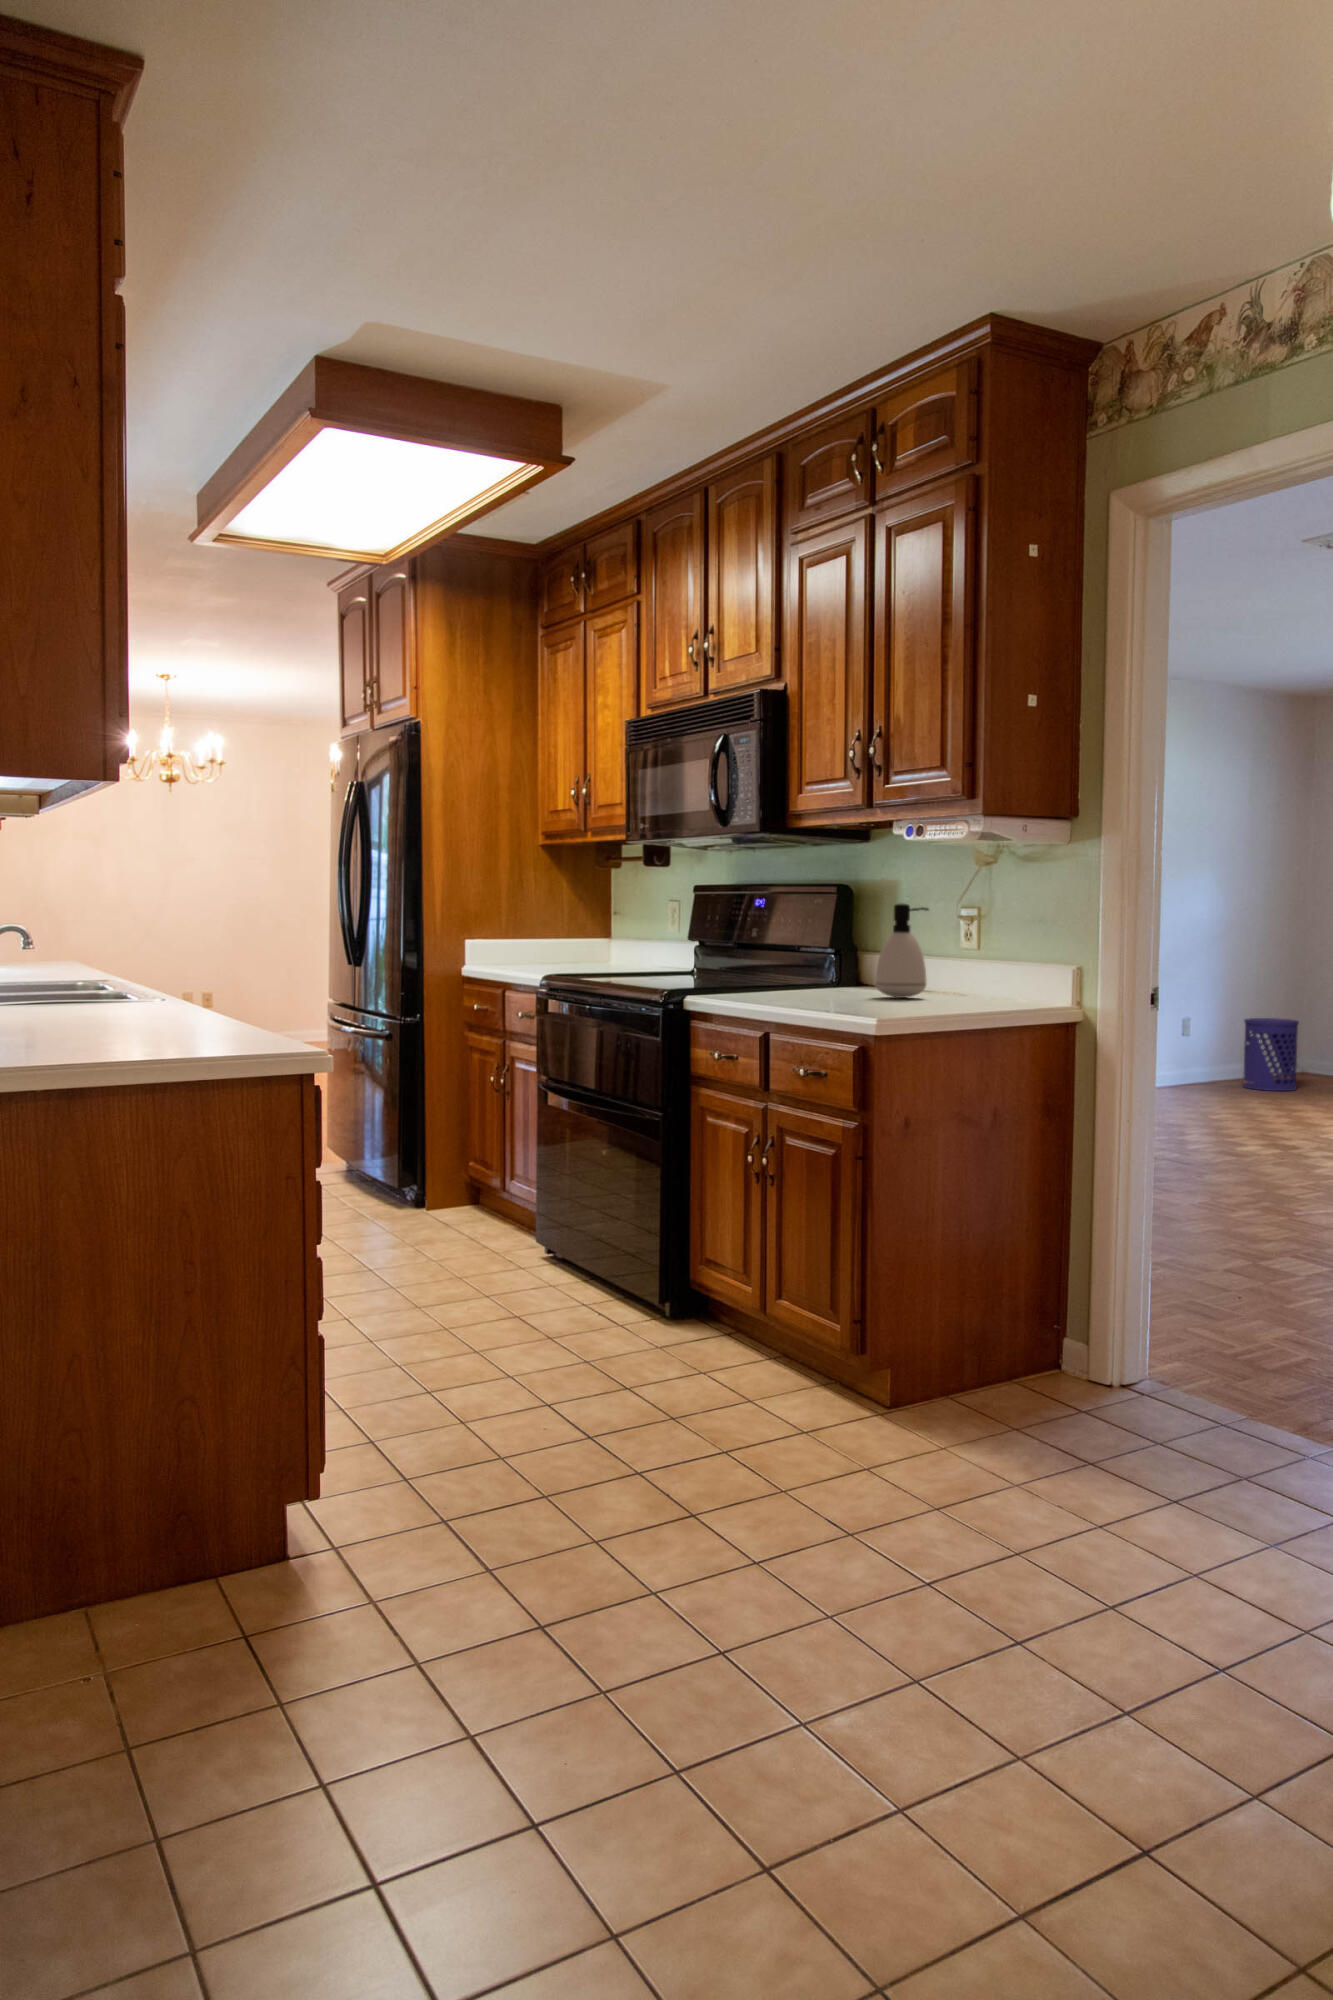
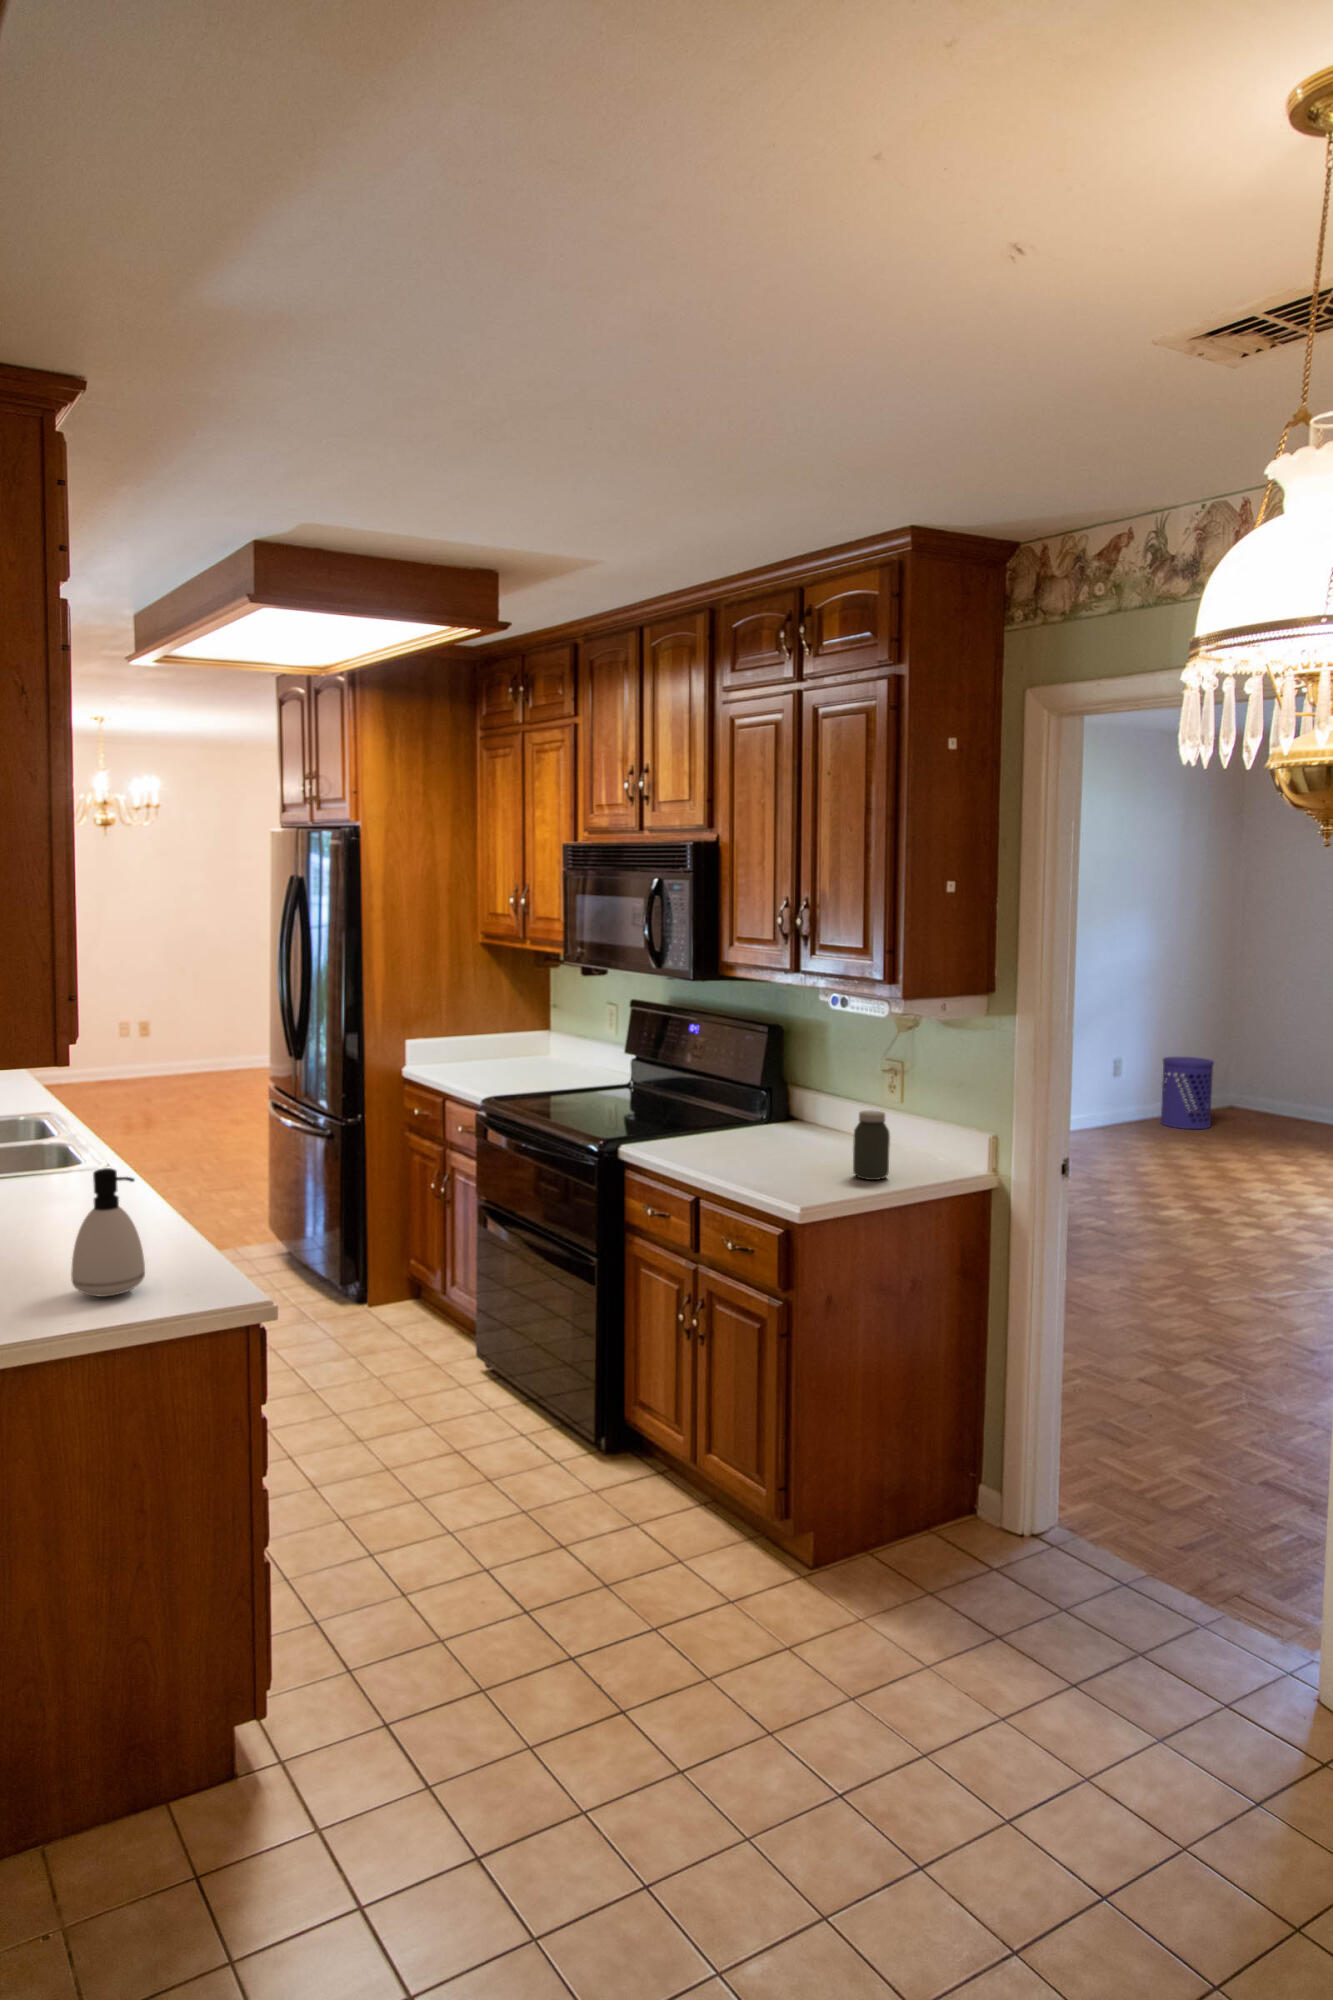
soap dispenser: present [875,904,928,998] -> present [71,1168,145,1297]
jar: none [931,935,970,1004] -> present [853,1111,890,1180]

